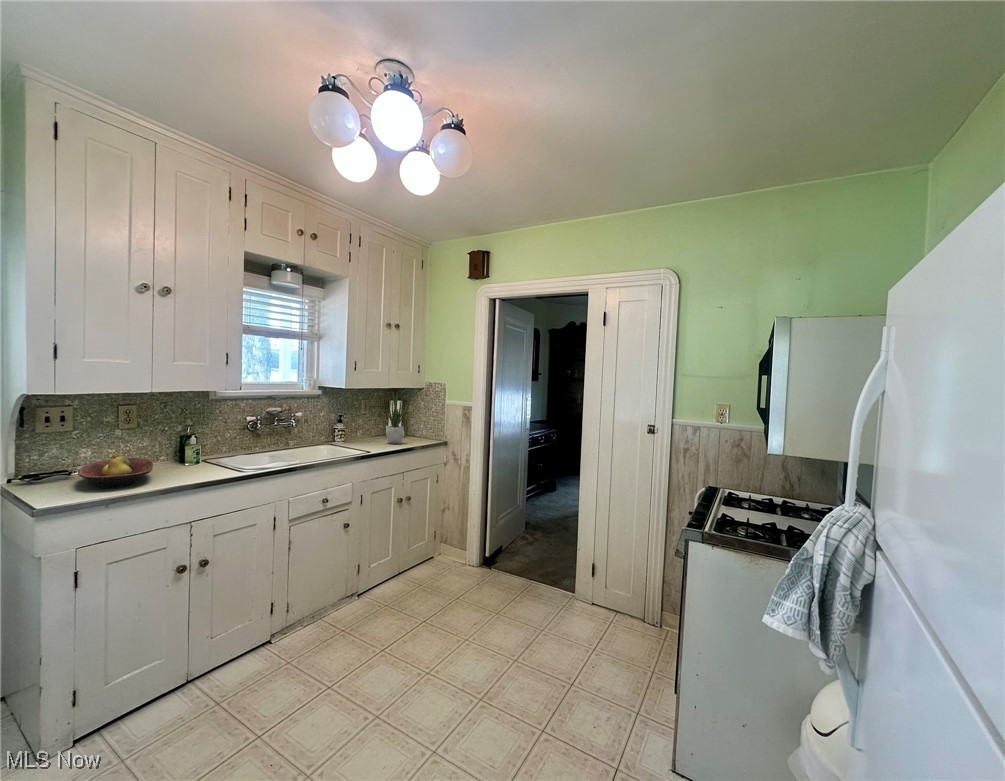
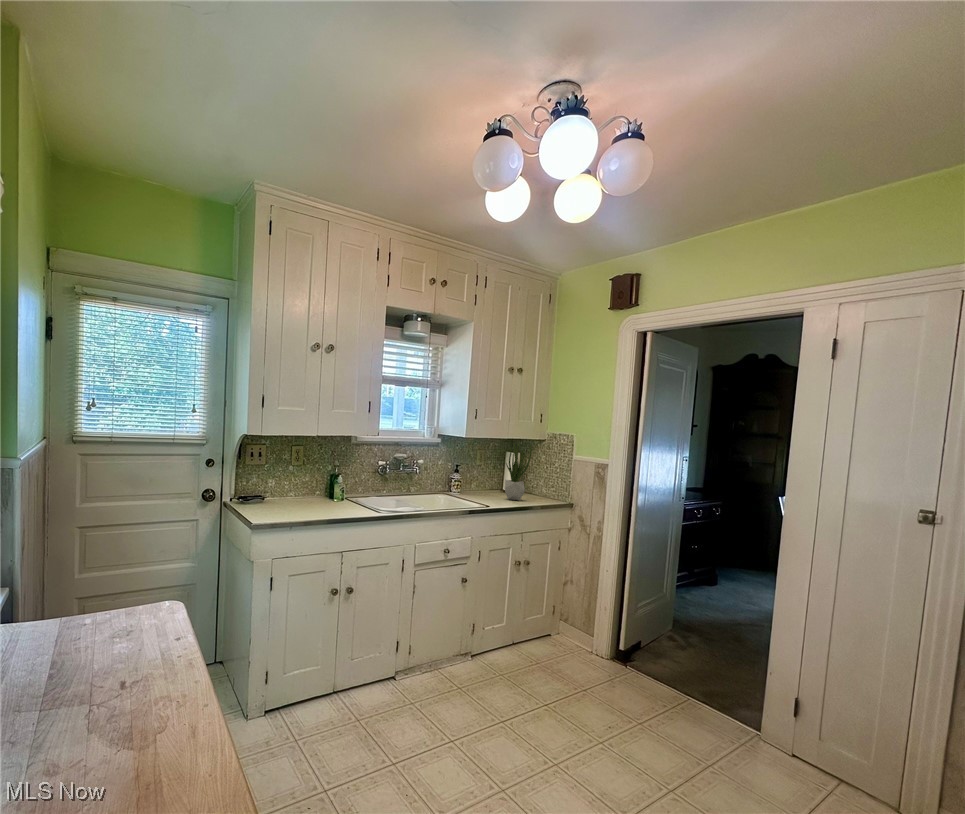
fruit bowl: present [78,454,153,488] -> none [268,486,318,514]

